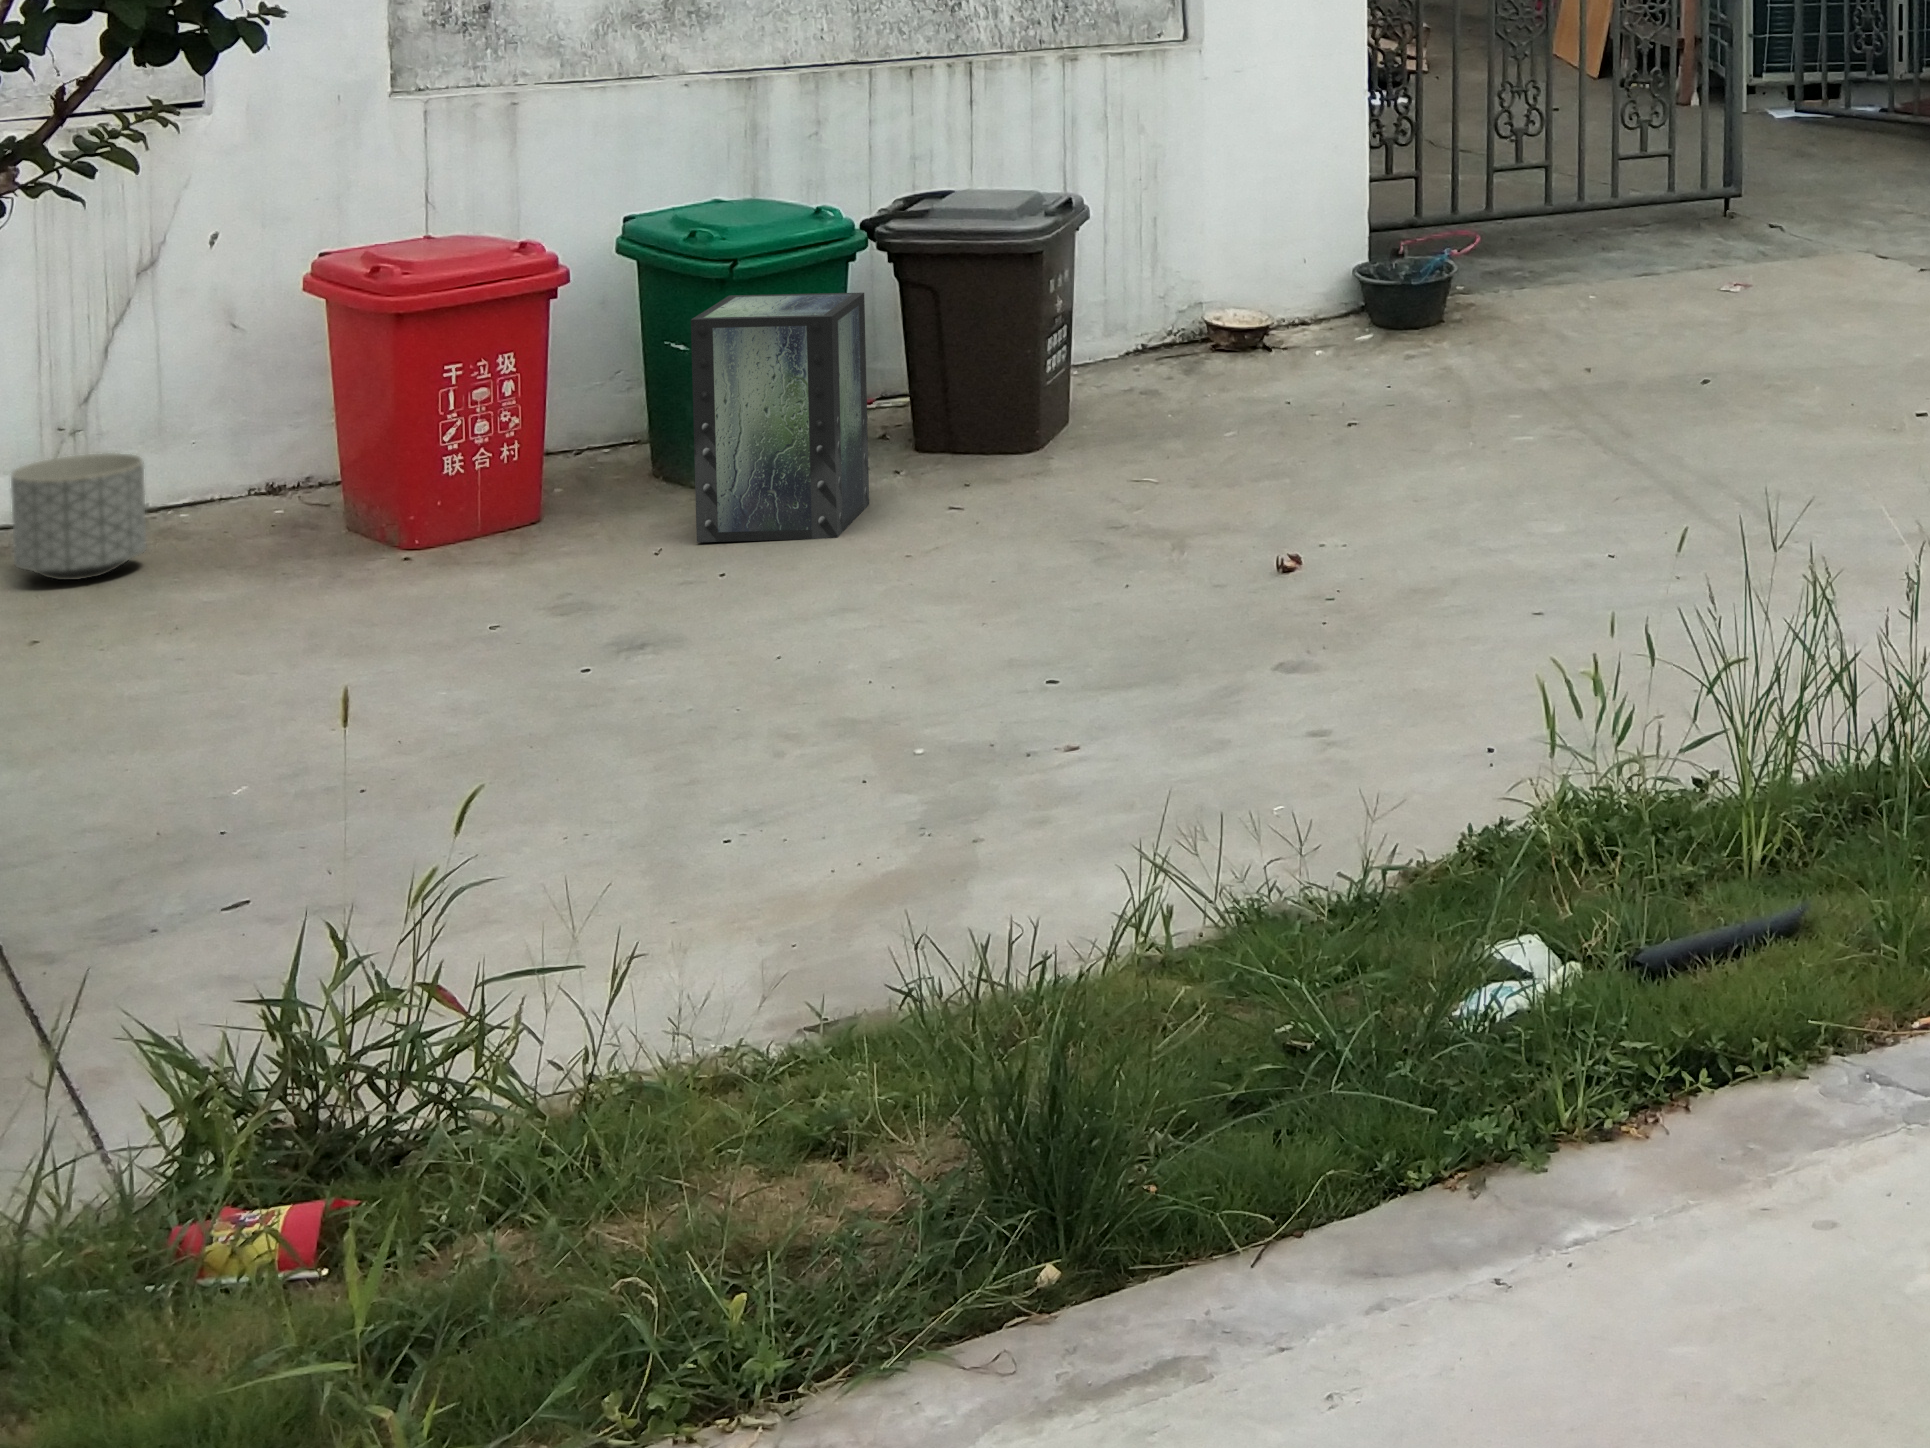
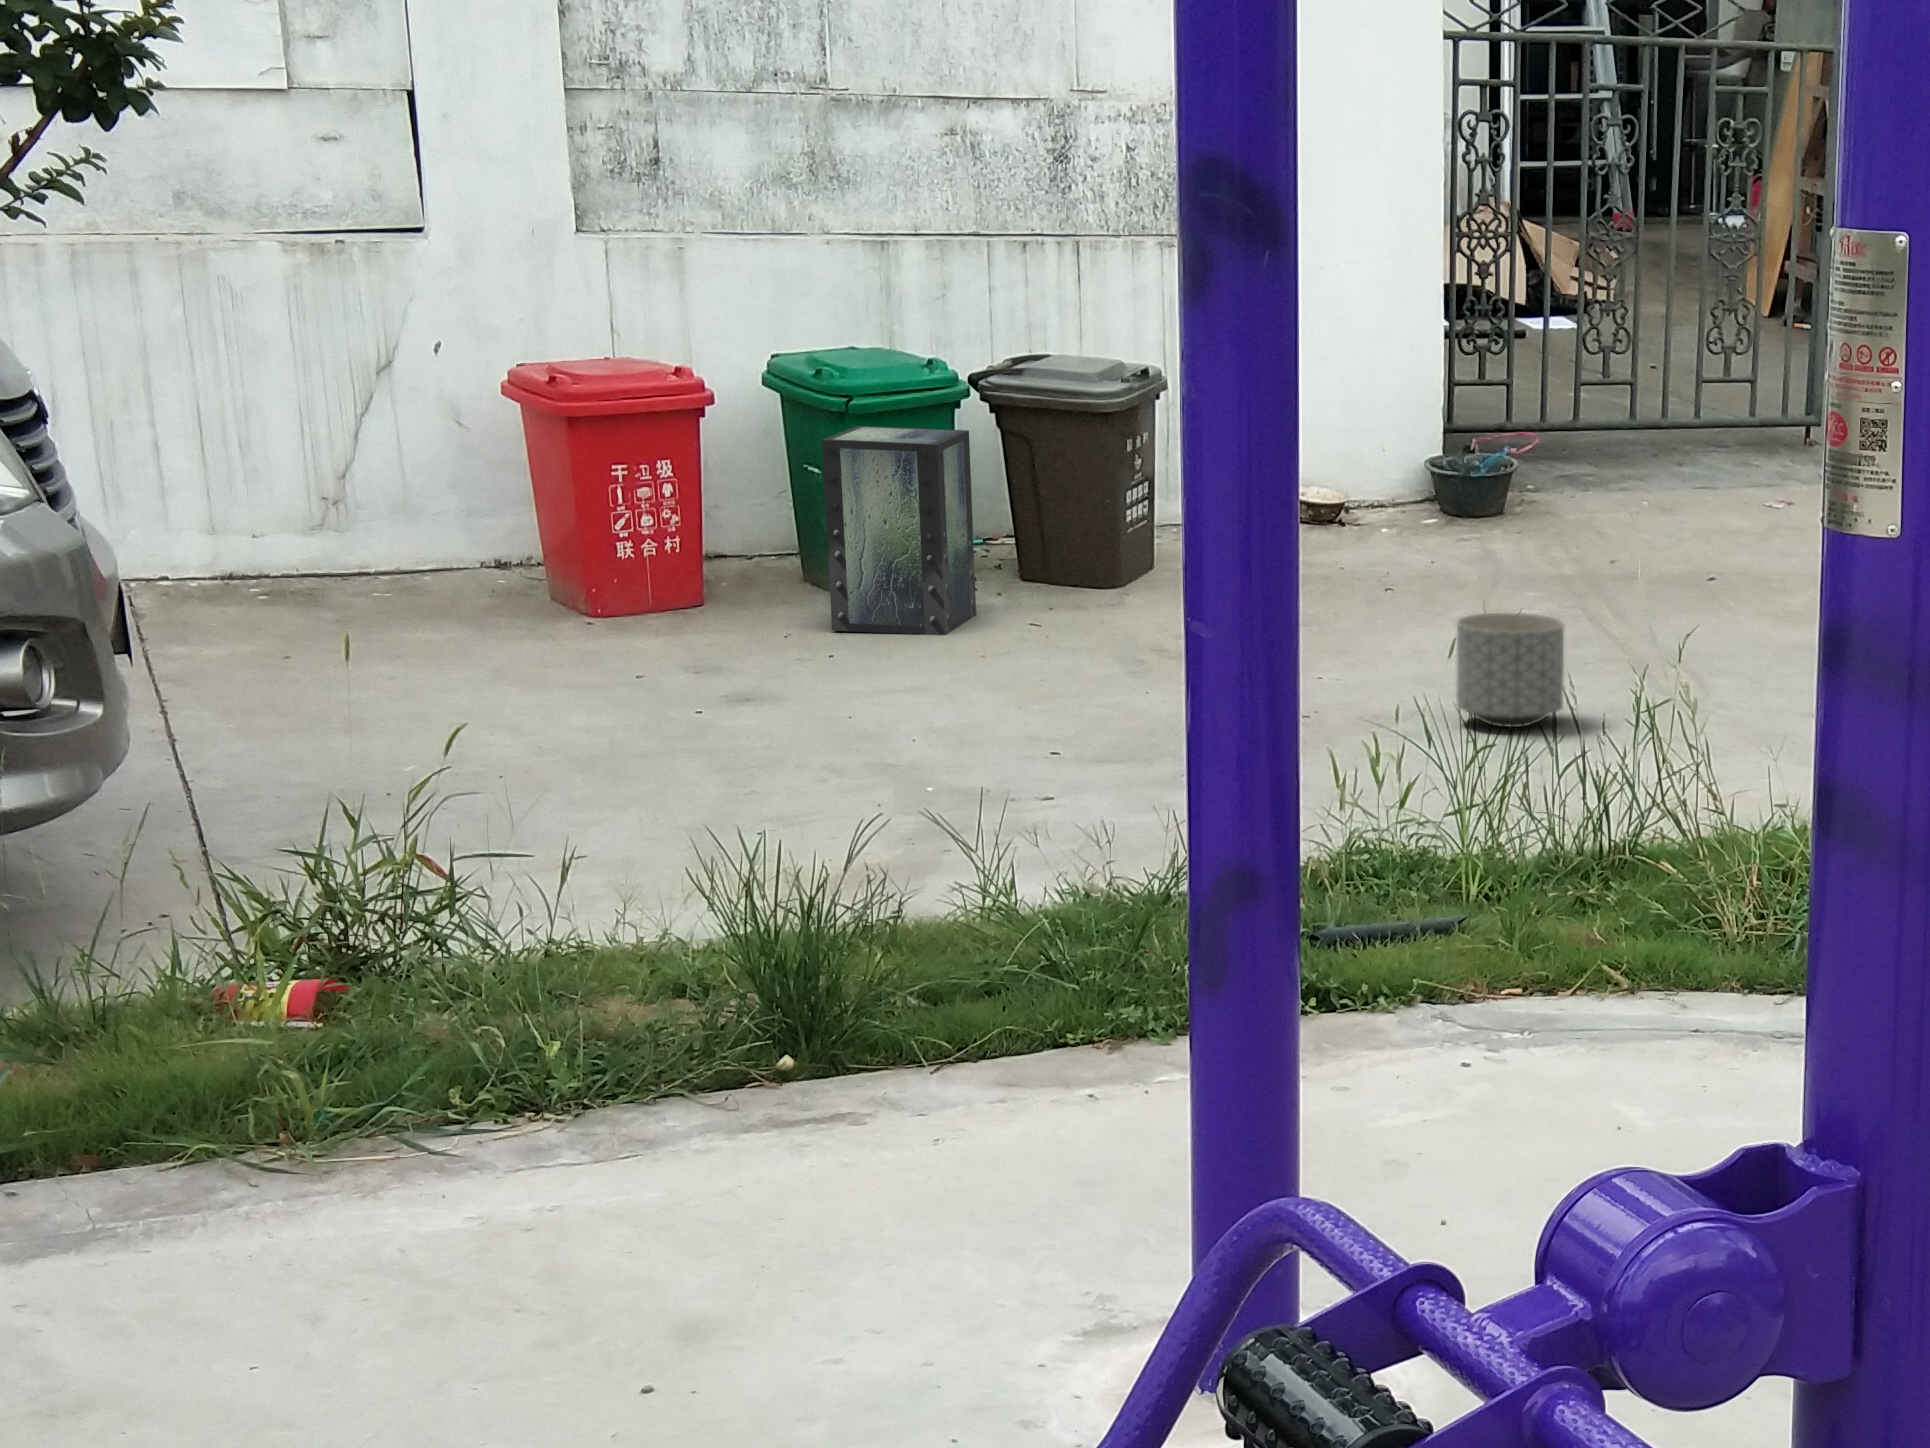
planter: present [11,453,147,580] -> present [1457,613,1564,727]

